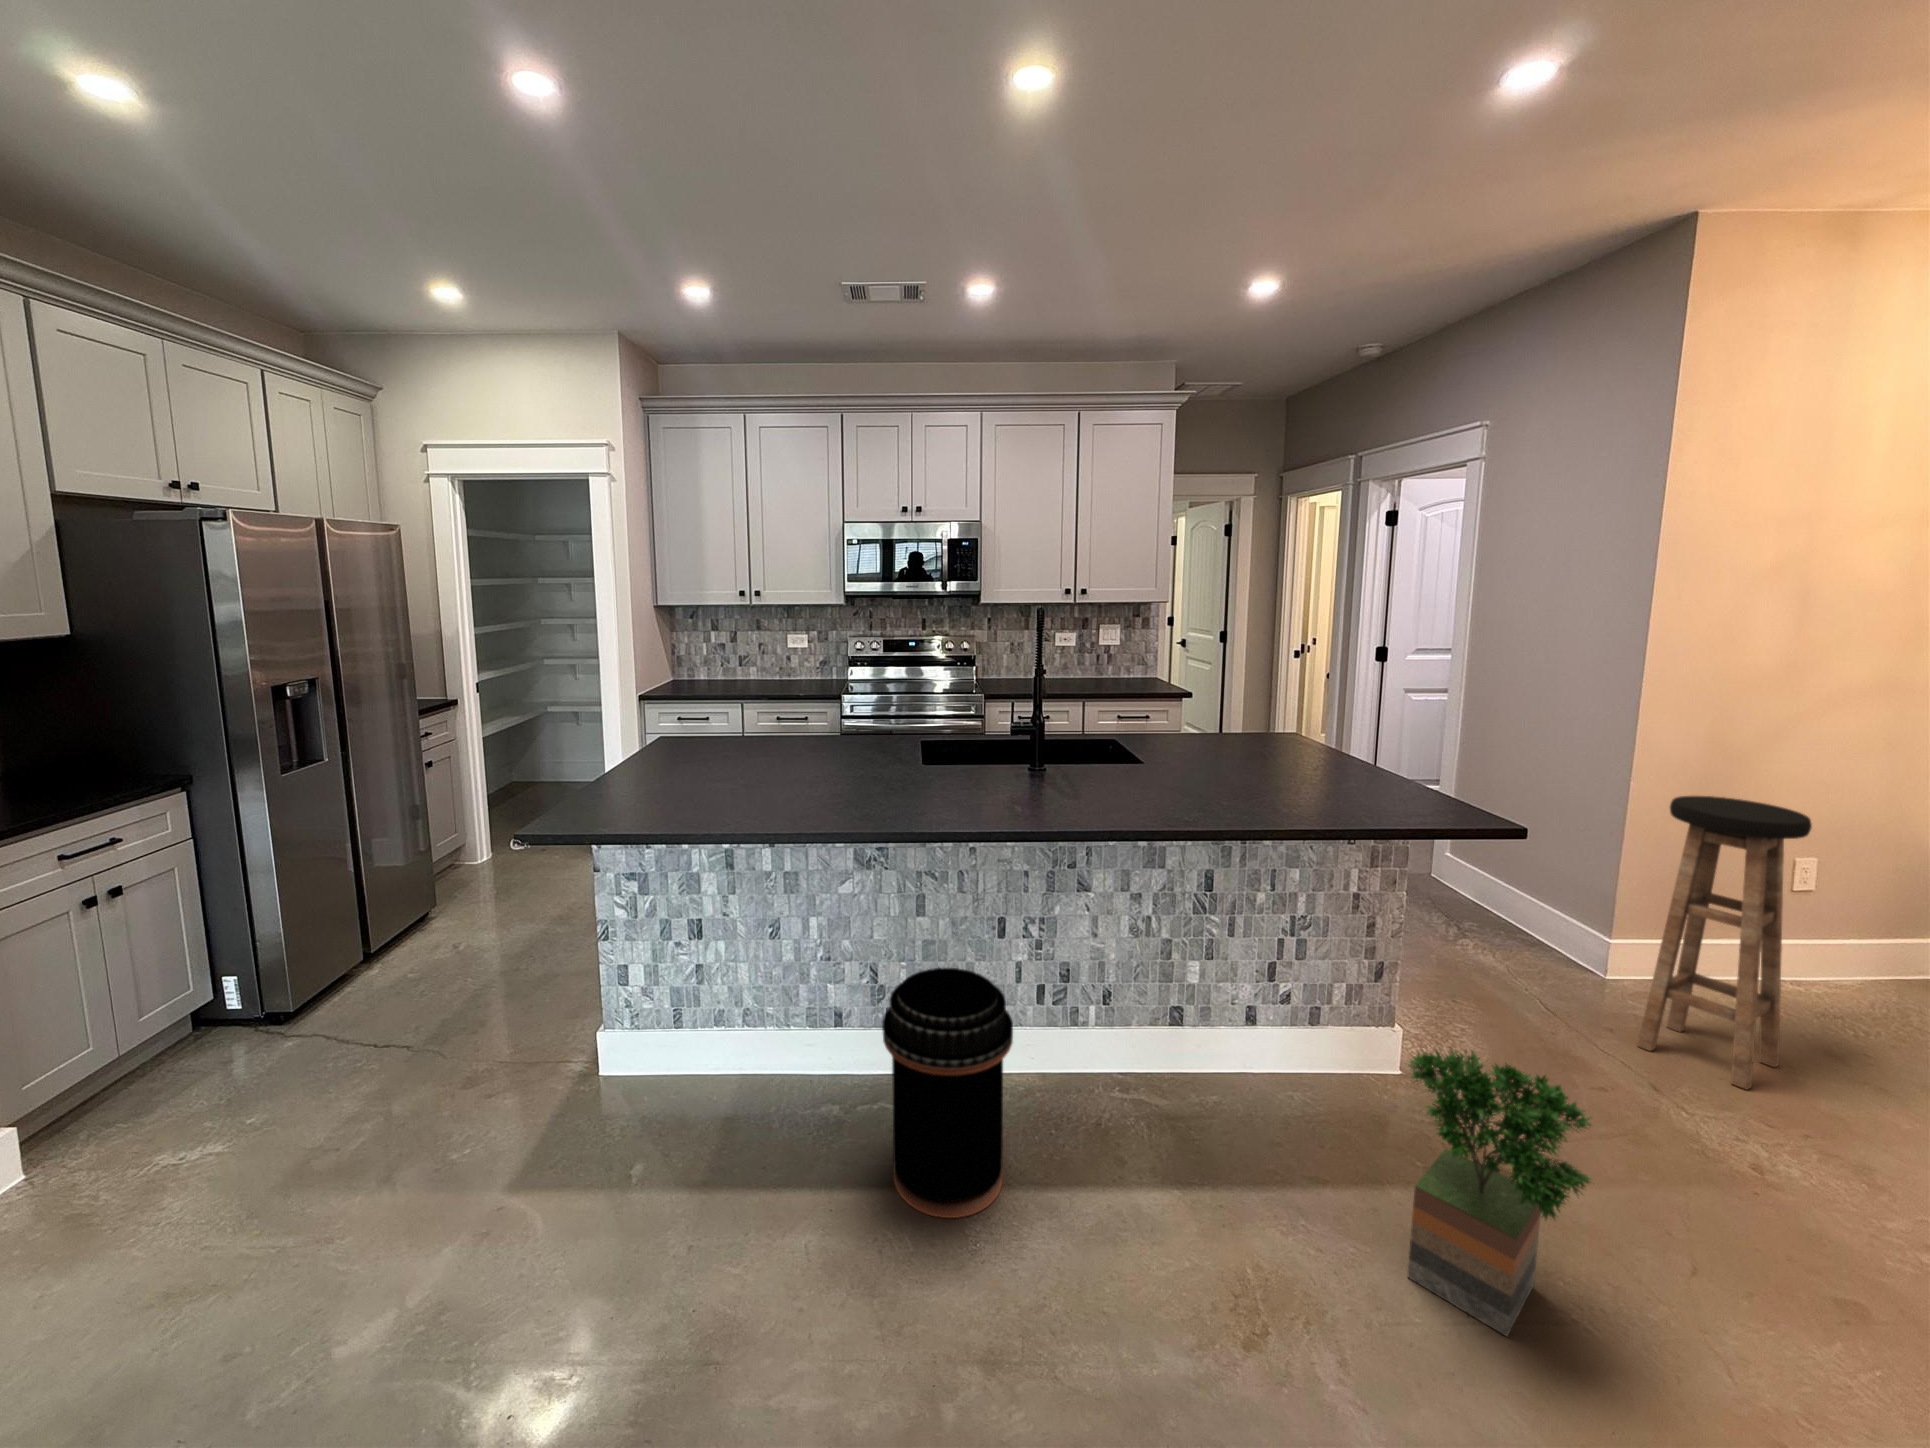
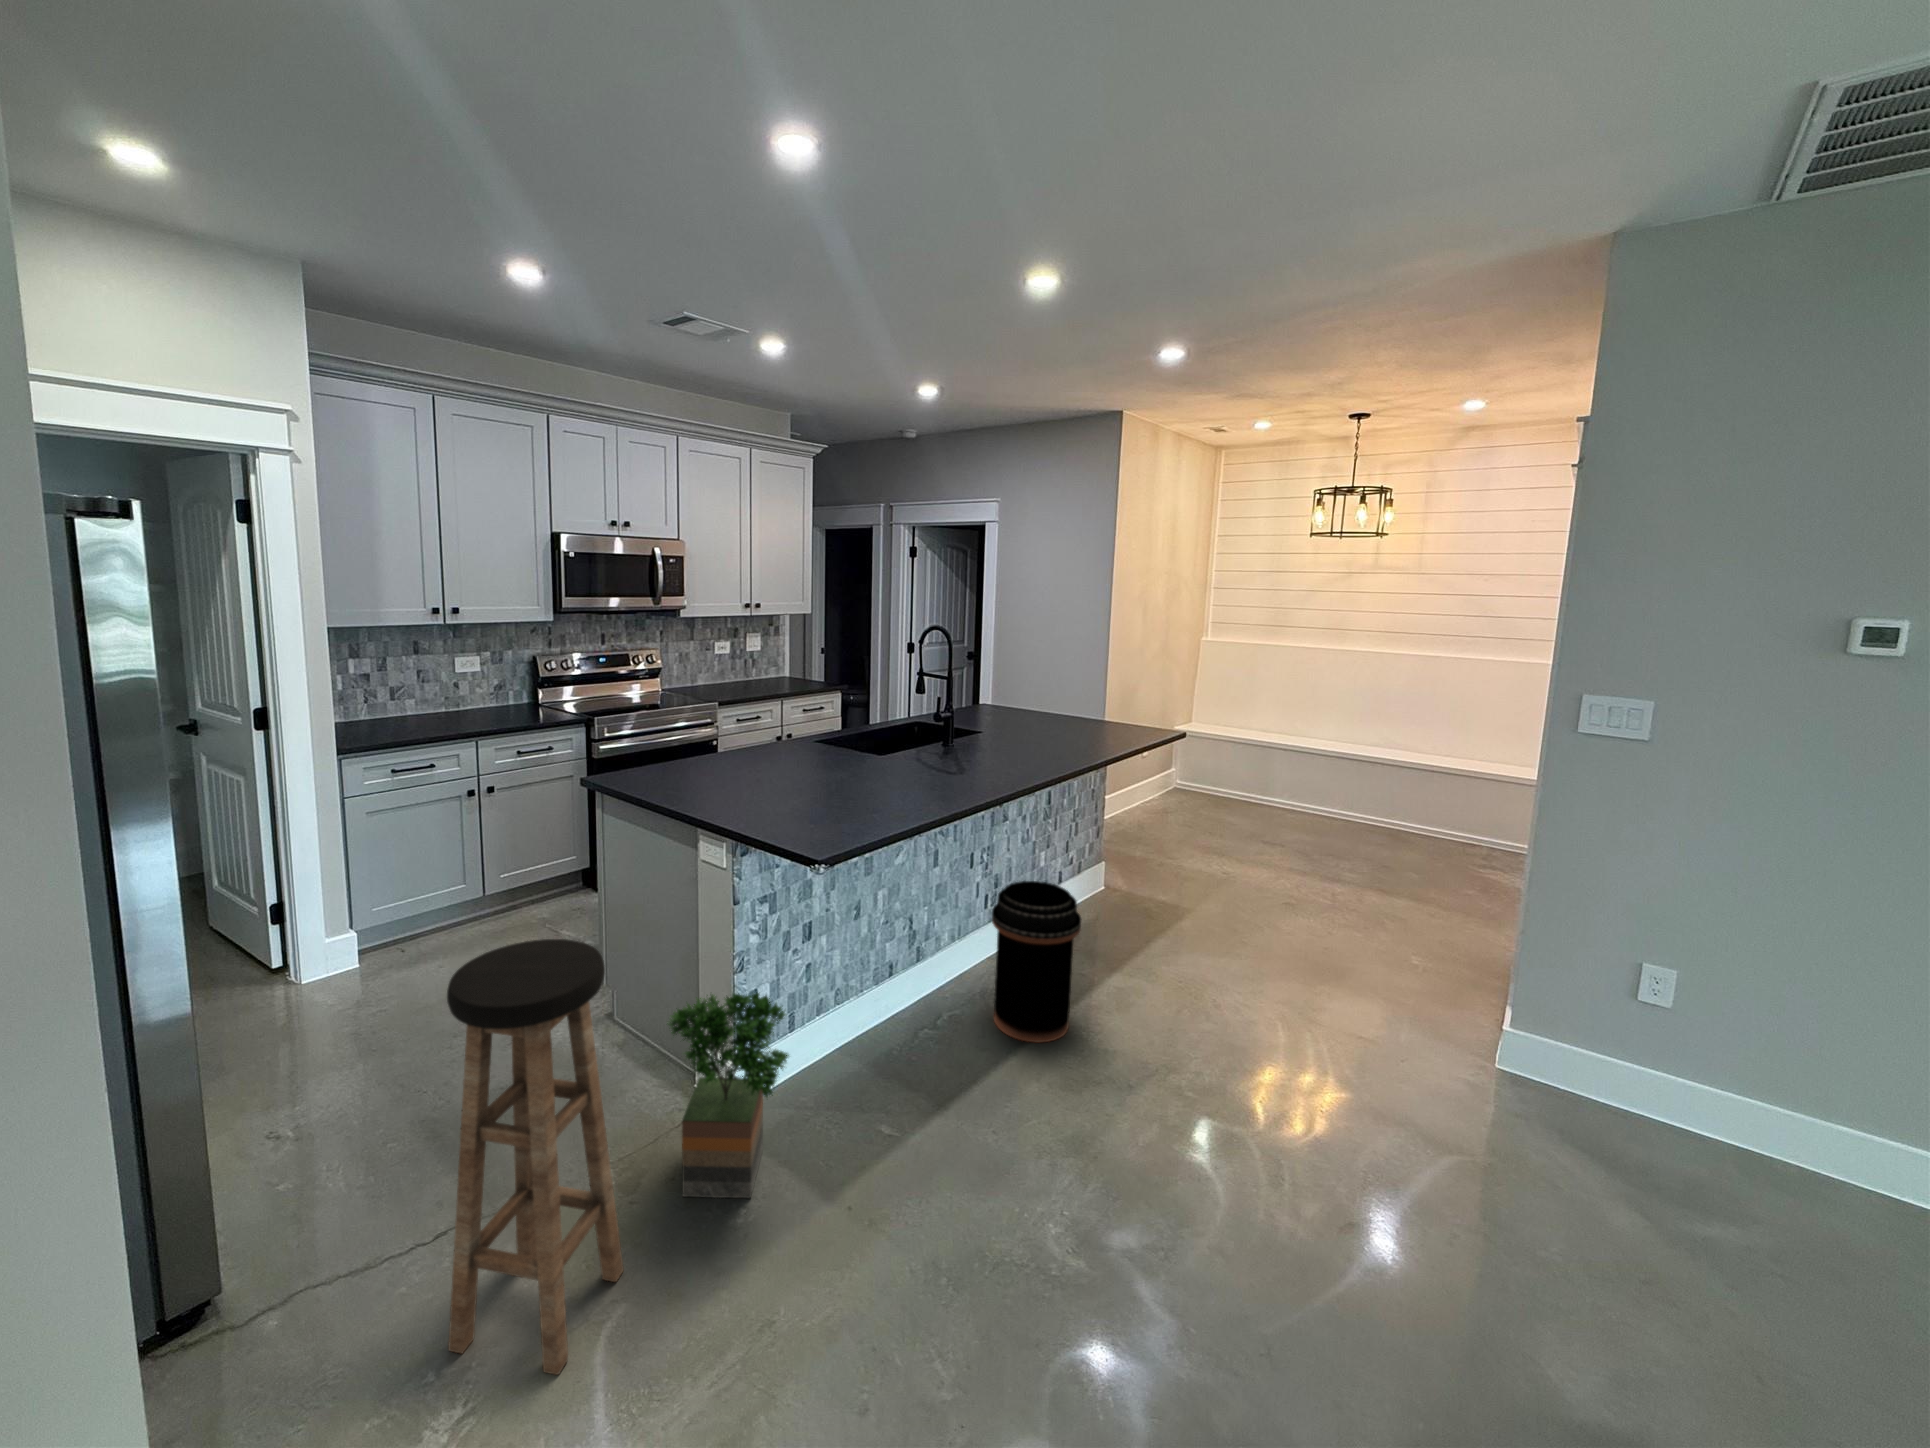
bar stool: present [1637,796,1812,1090] -> present [447,939,623,1375]
potted tree: present [1407,1049,1591,1336] -> present [667,993,789,1198]

